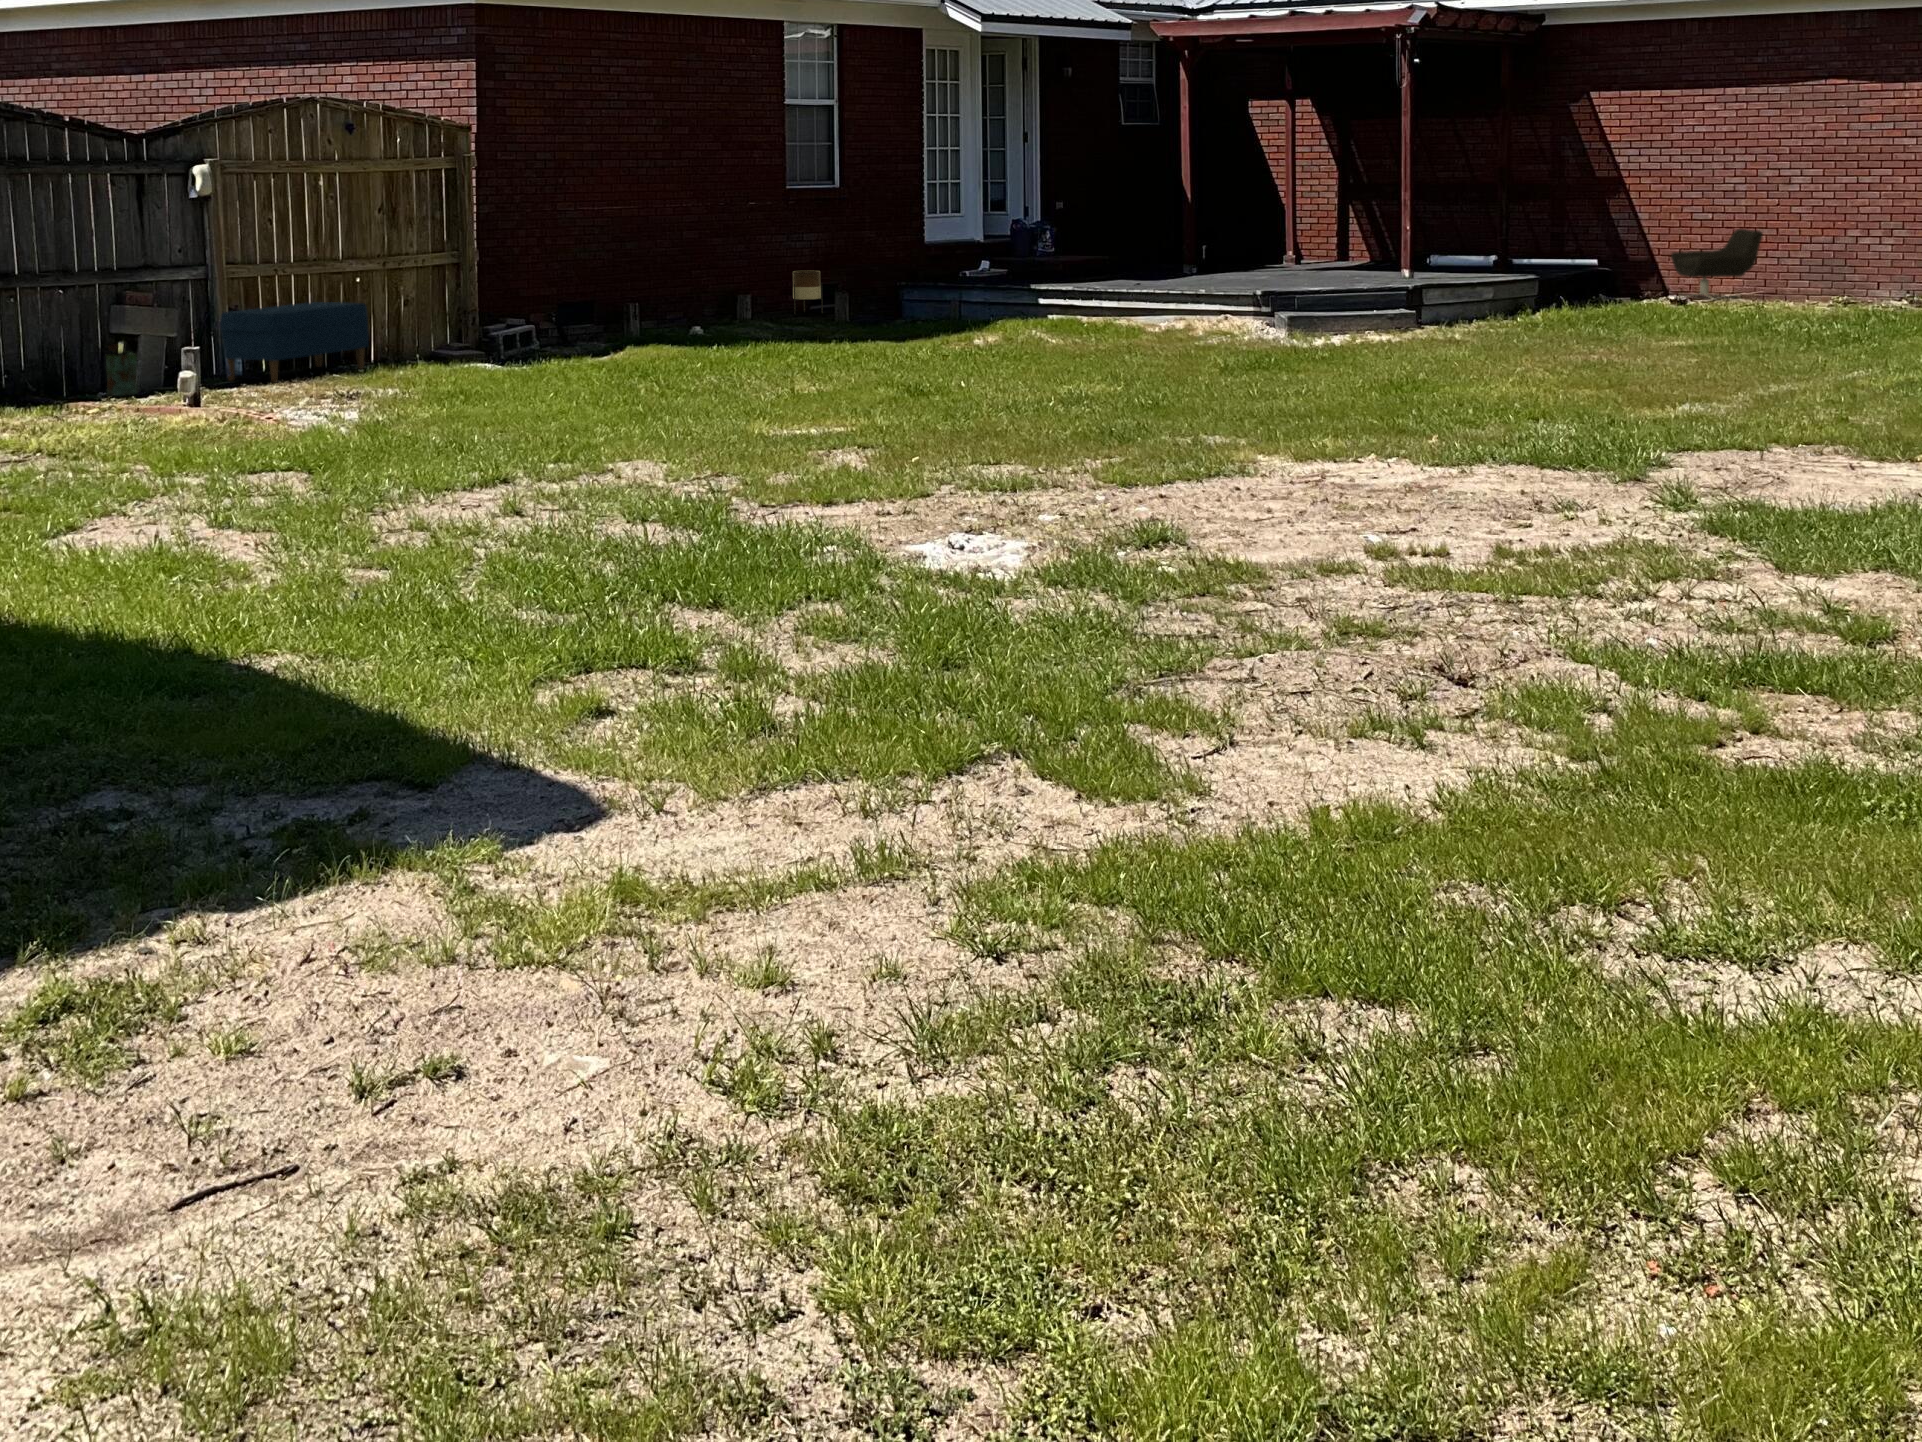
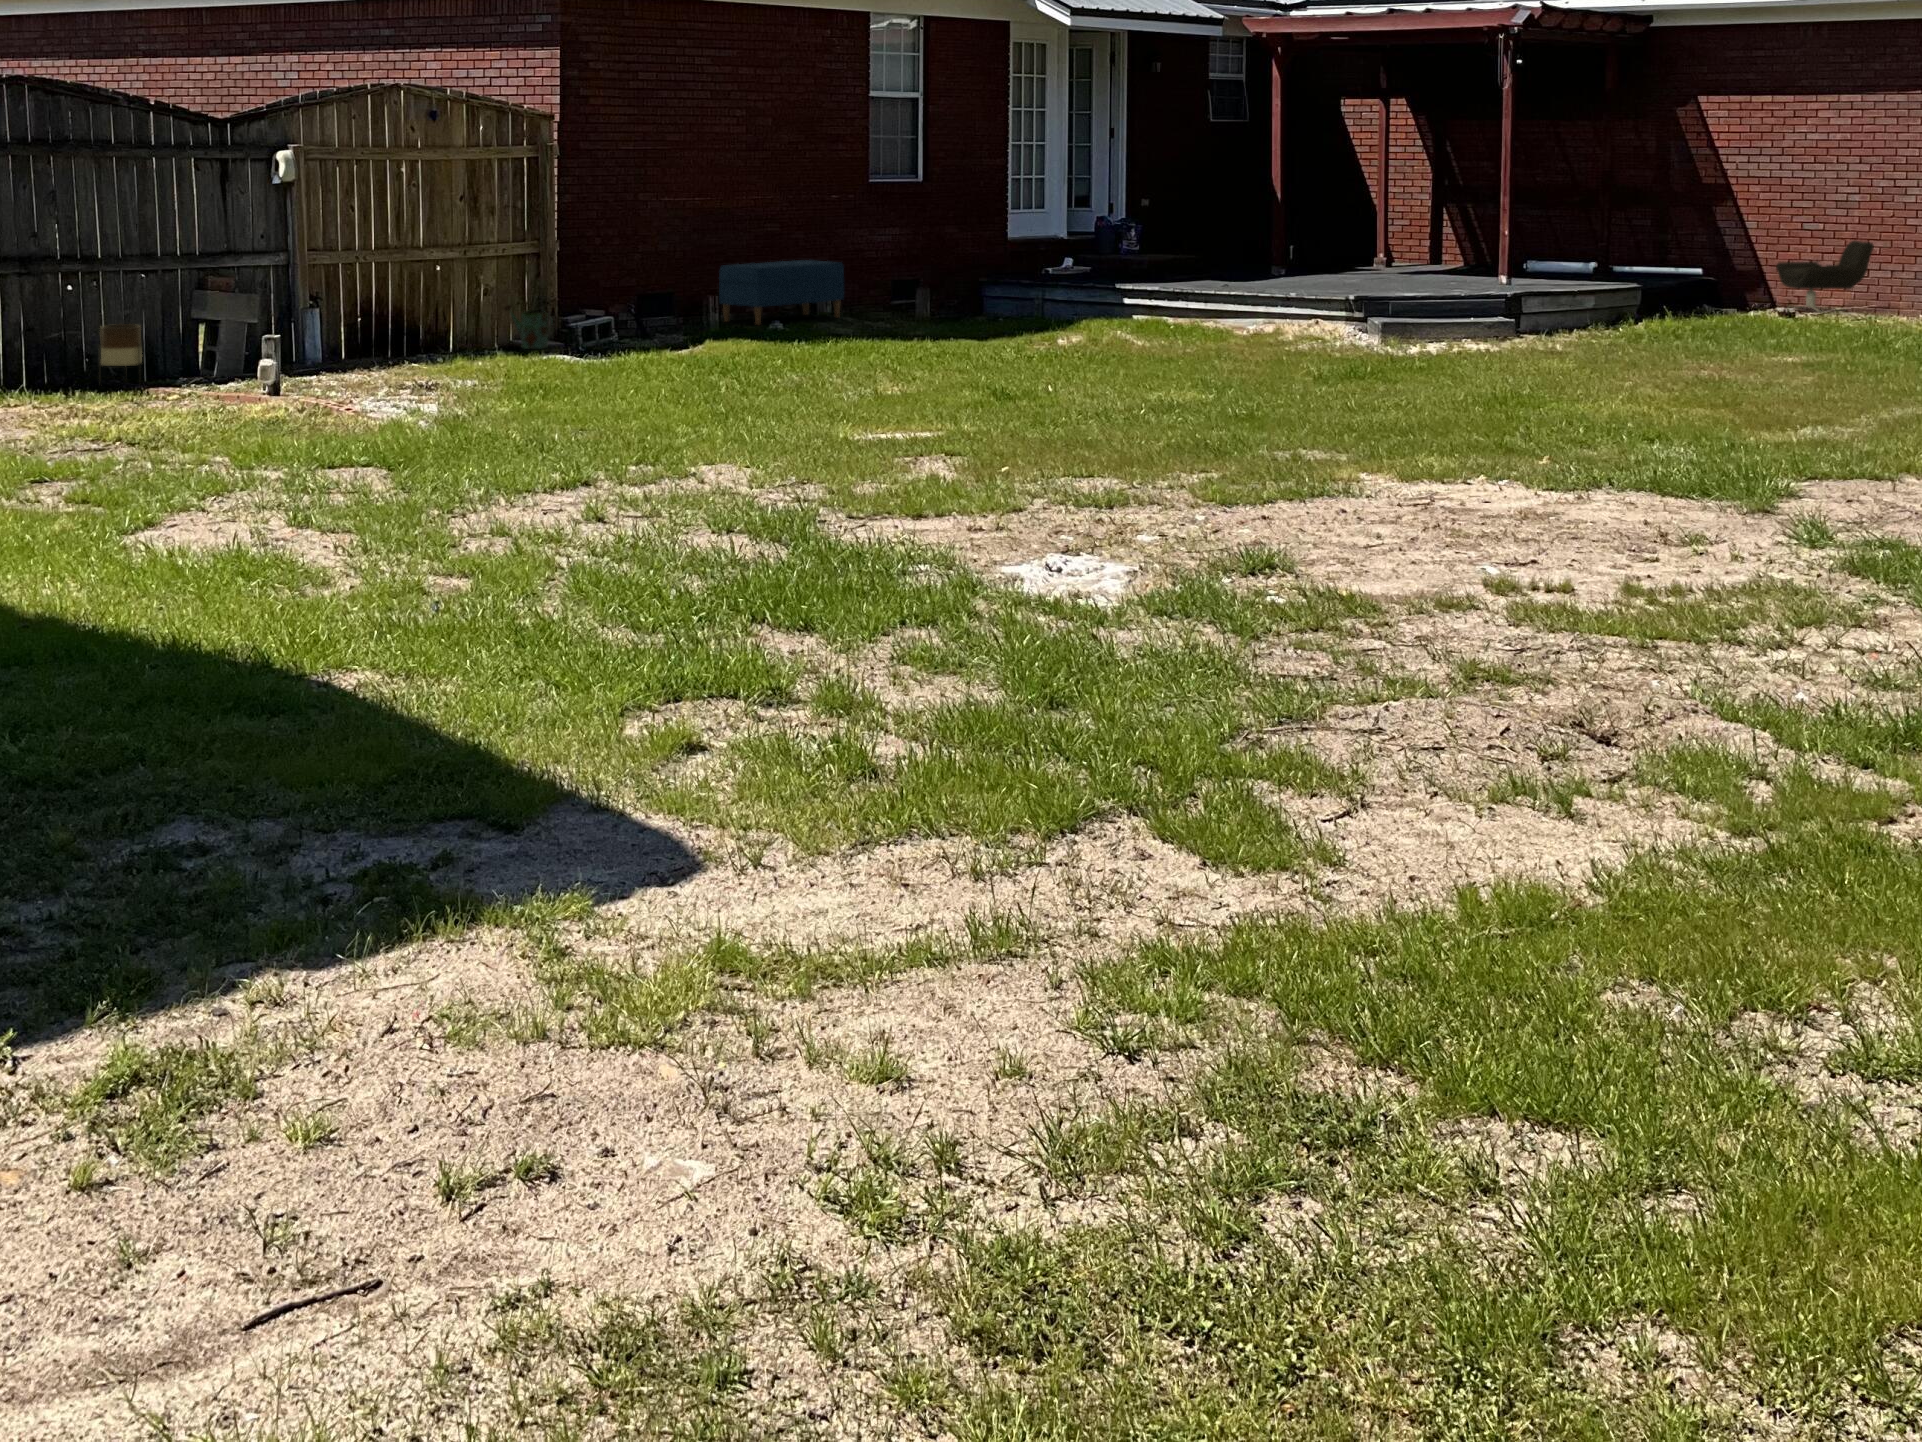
planter: present [793,270,823,314] -> present [99,324,142,383]
bench: present [220,302,369,382] -> present [719,260,844,325]
watering can: present [106,344,138,396] -> present [504,305,553,349]

